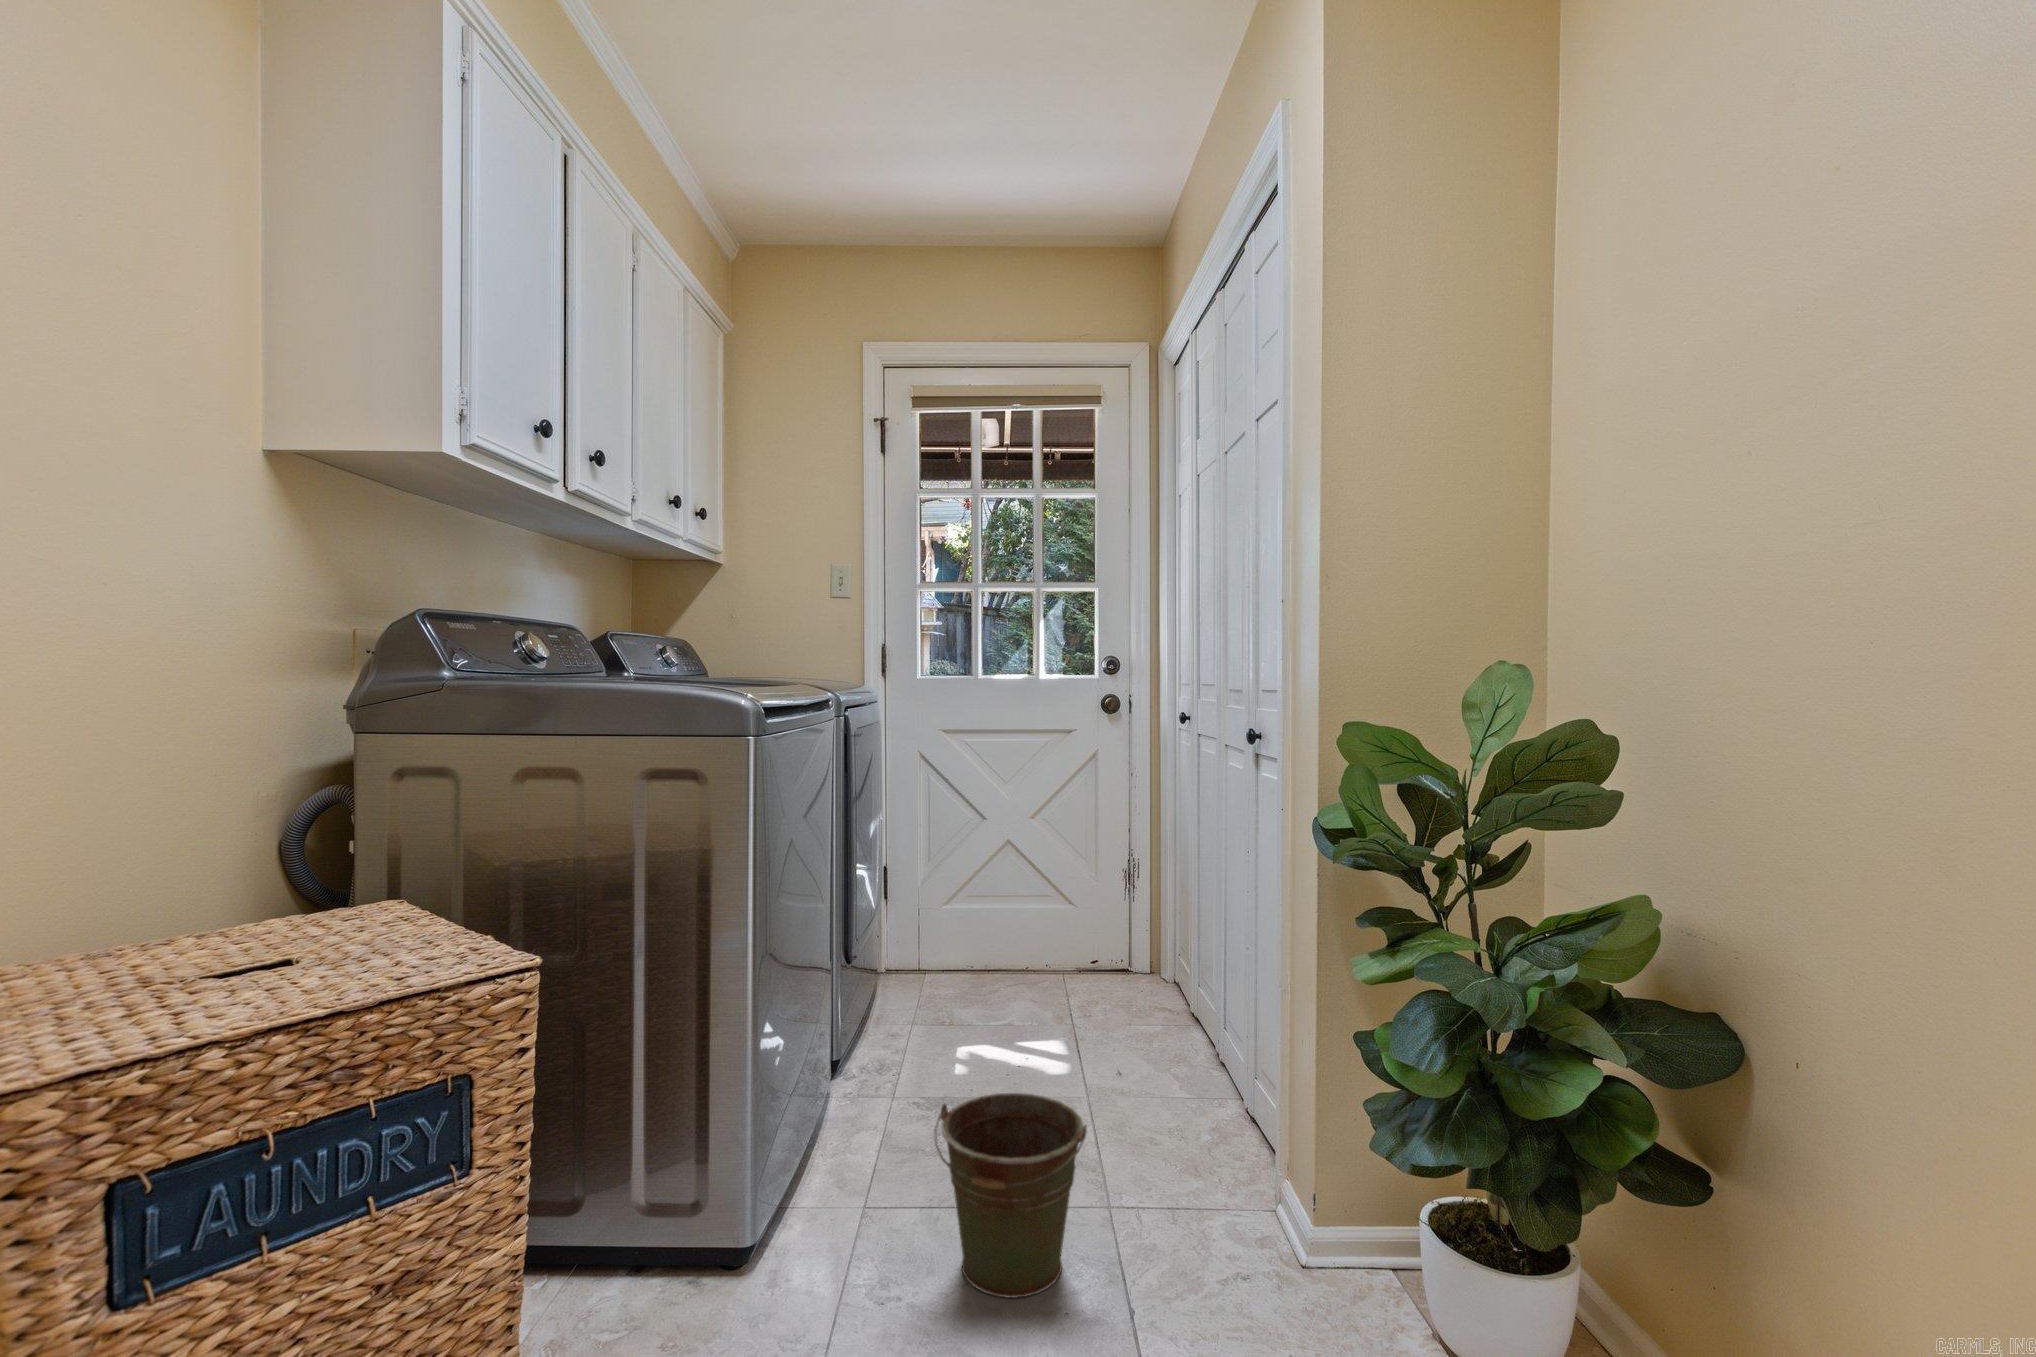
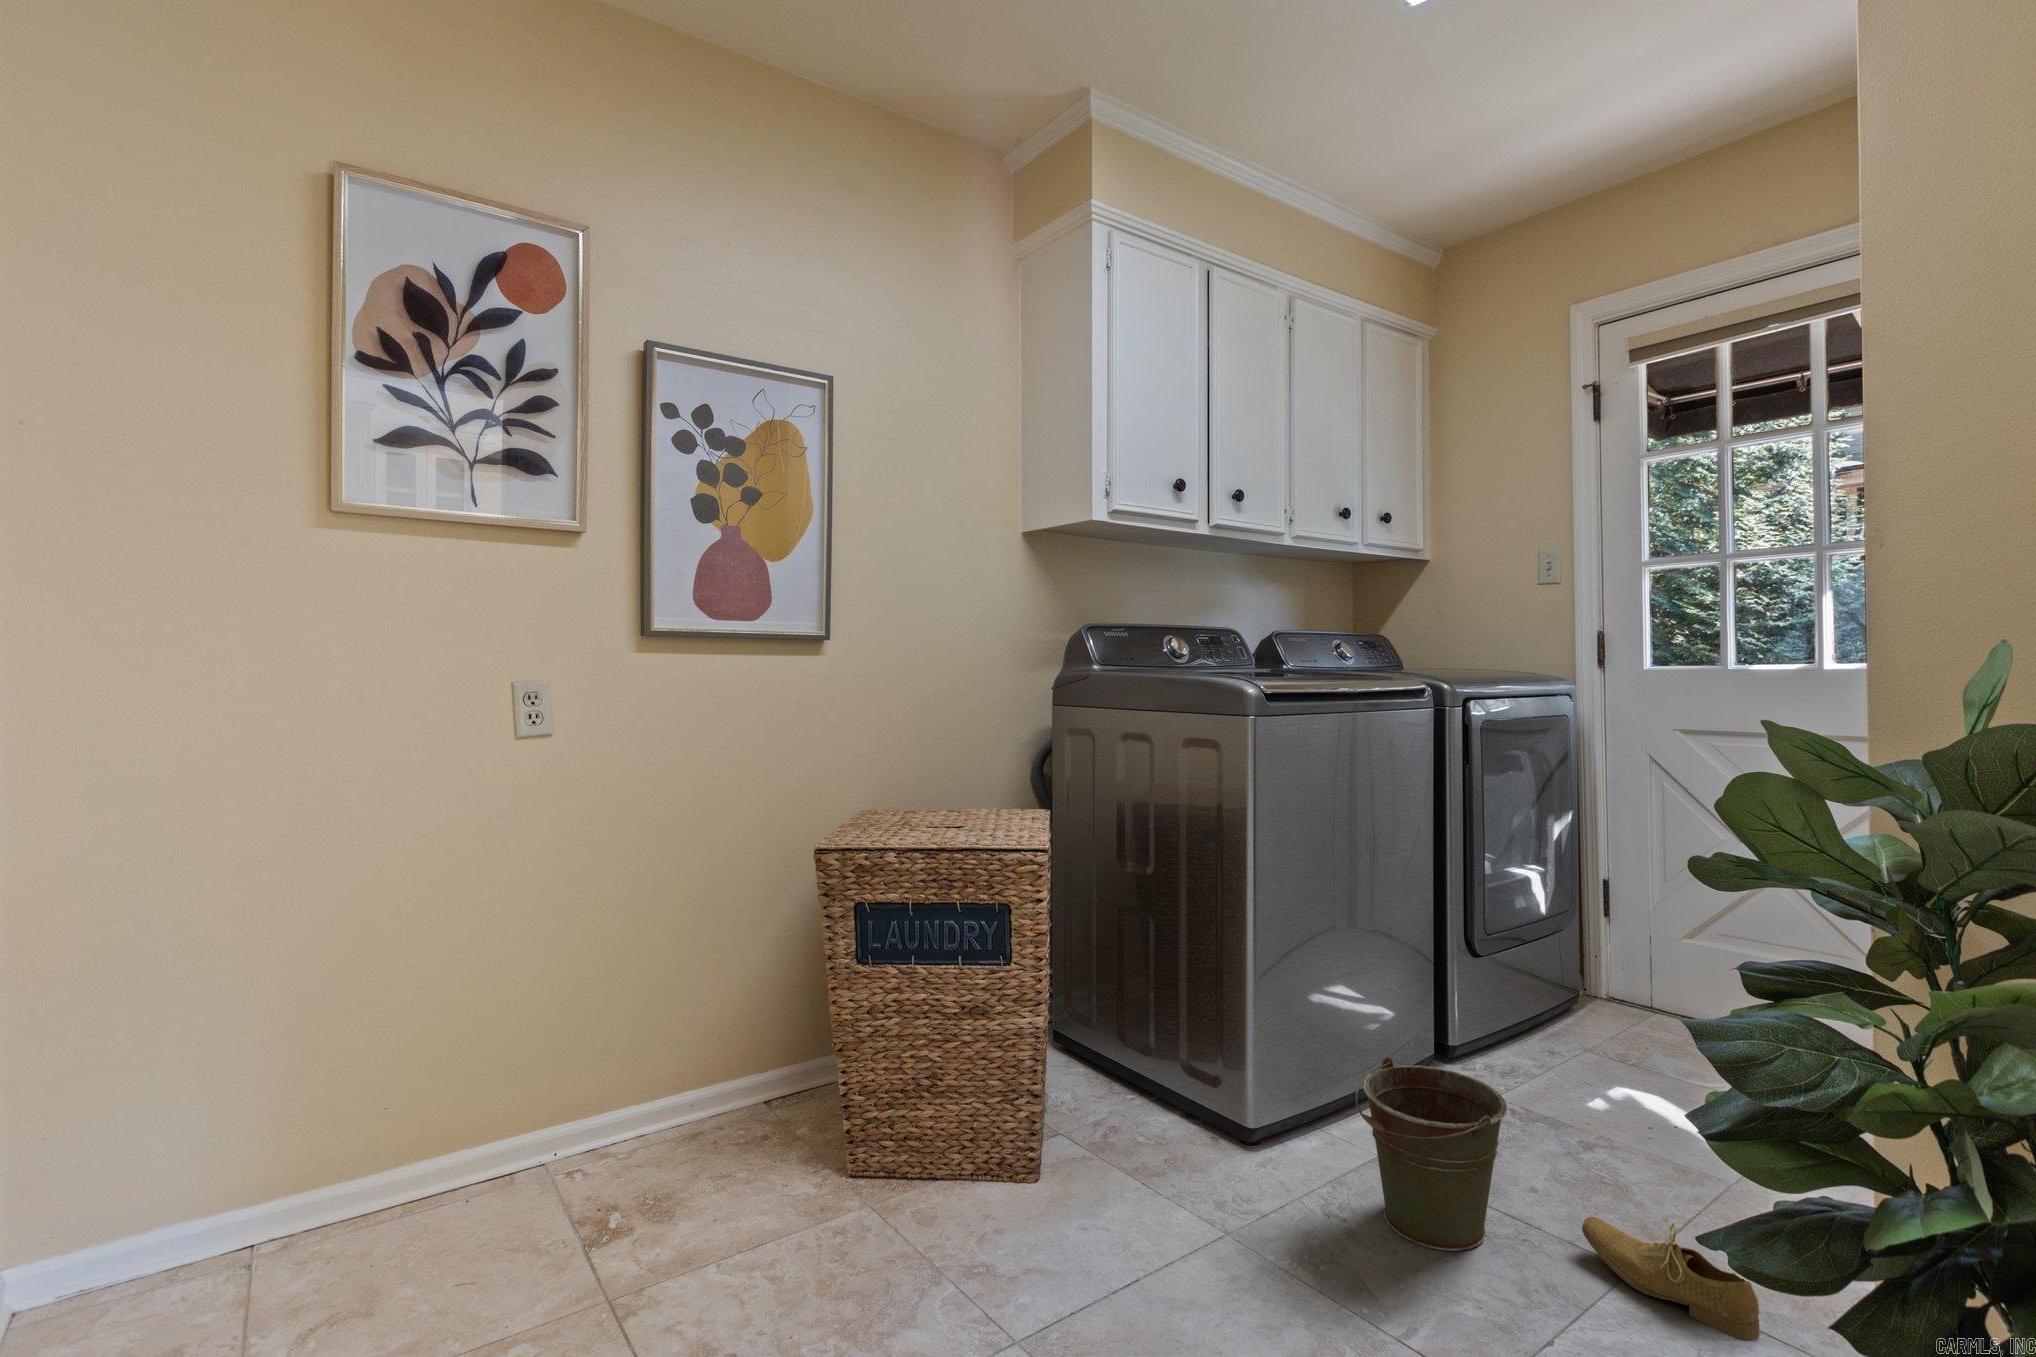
shoe: none [1115,1157,1262,1233] -> present [1582,1217,1760,1341]

